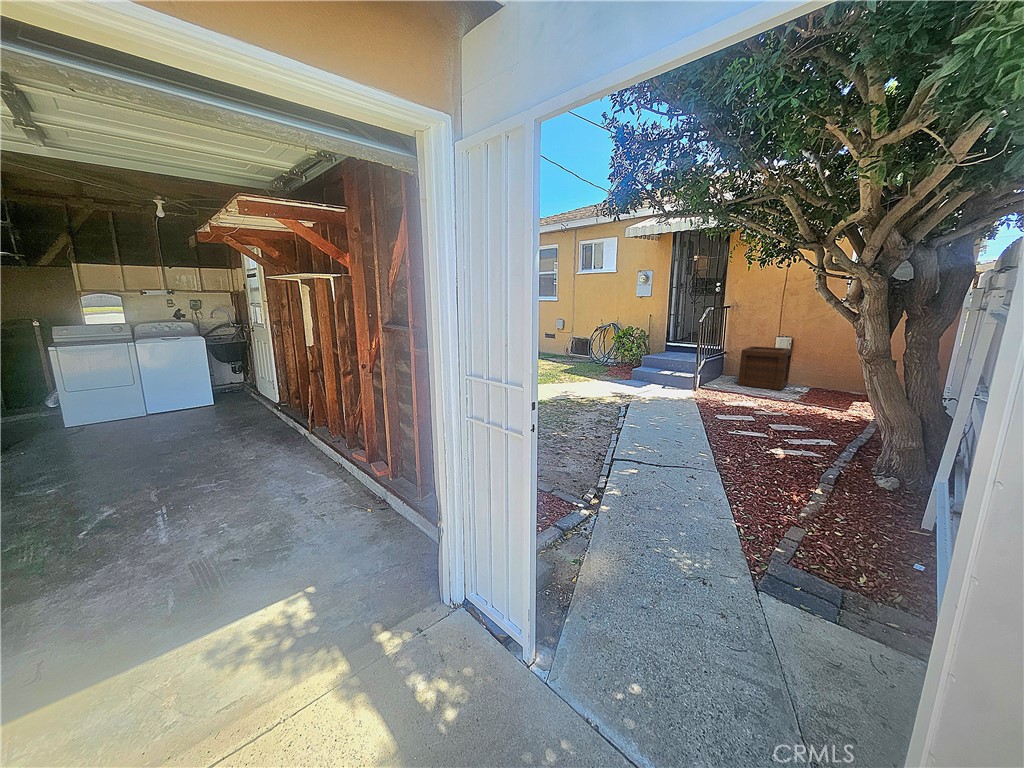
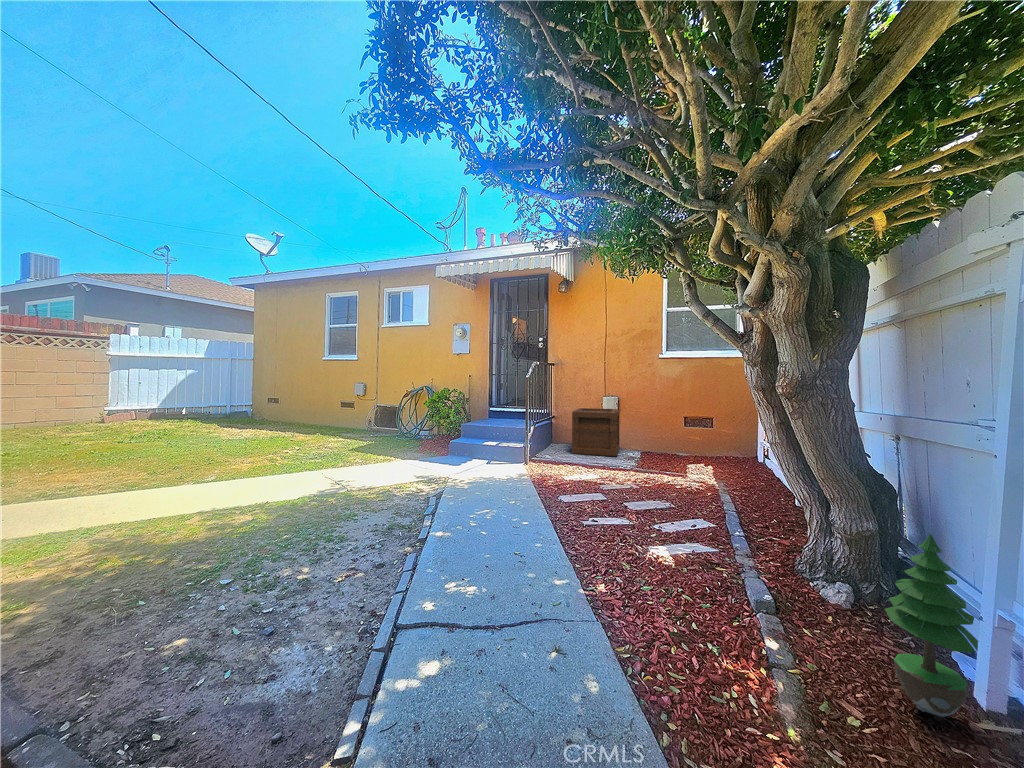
potted tree: none [881,440,927,525] -> present [885,534,978,717]

